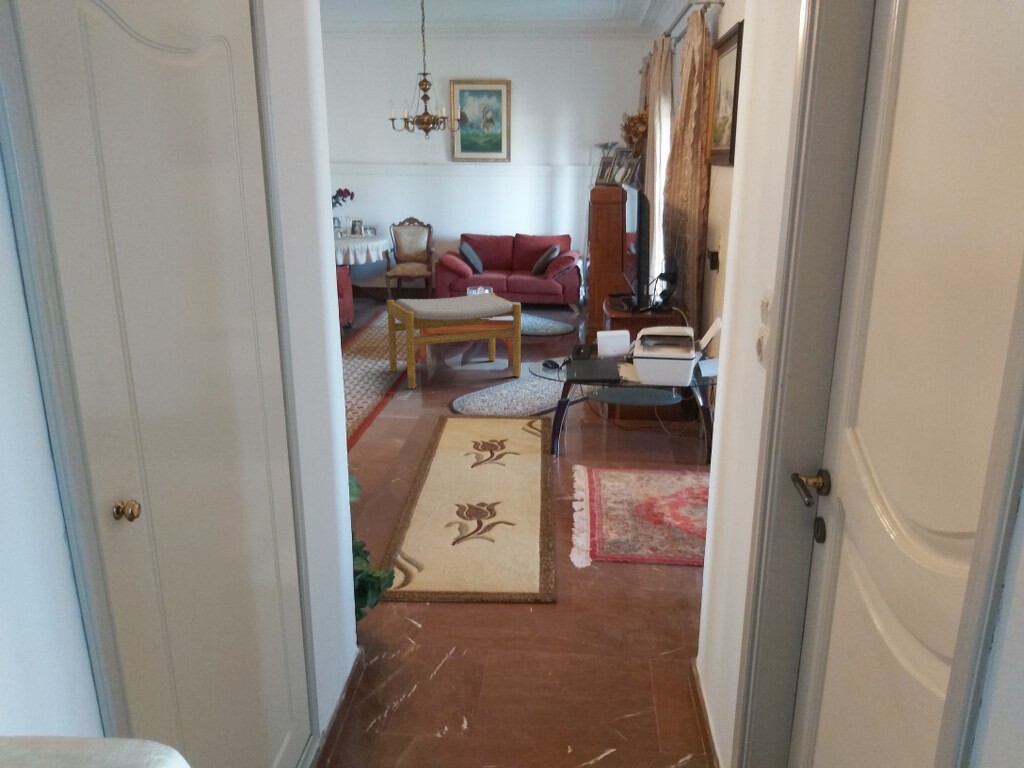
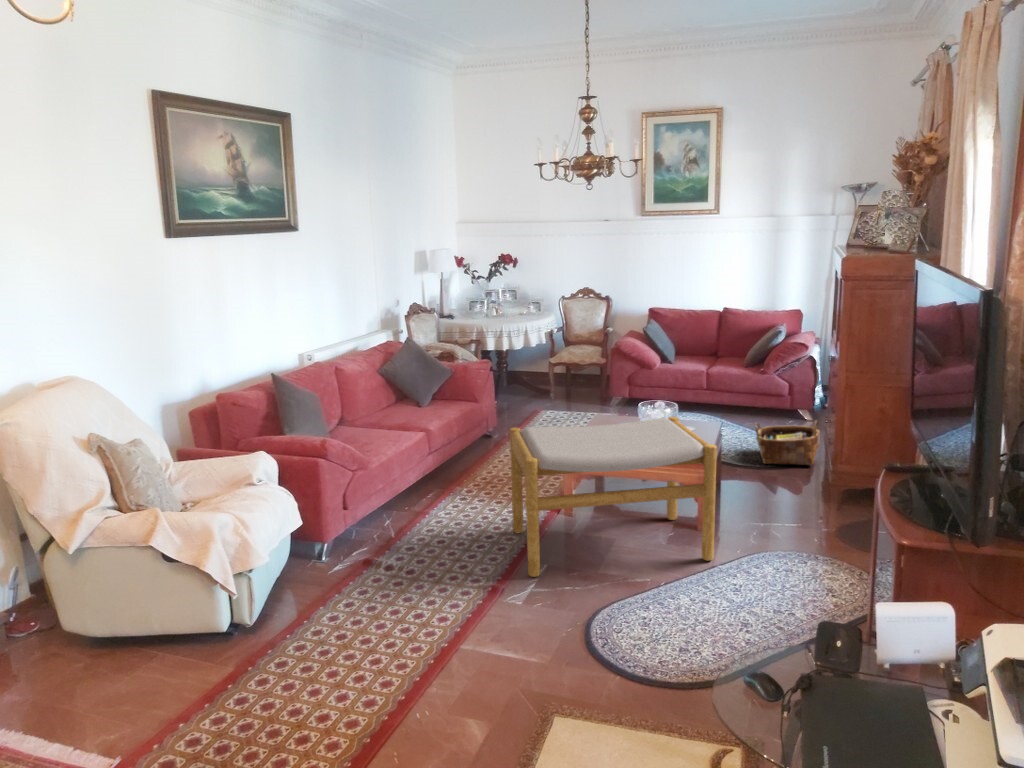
woven basket: none [541,303,582,334] -> present [755,421,820,465]

